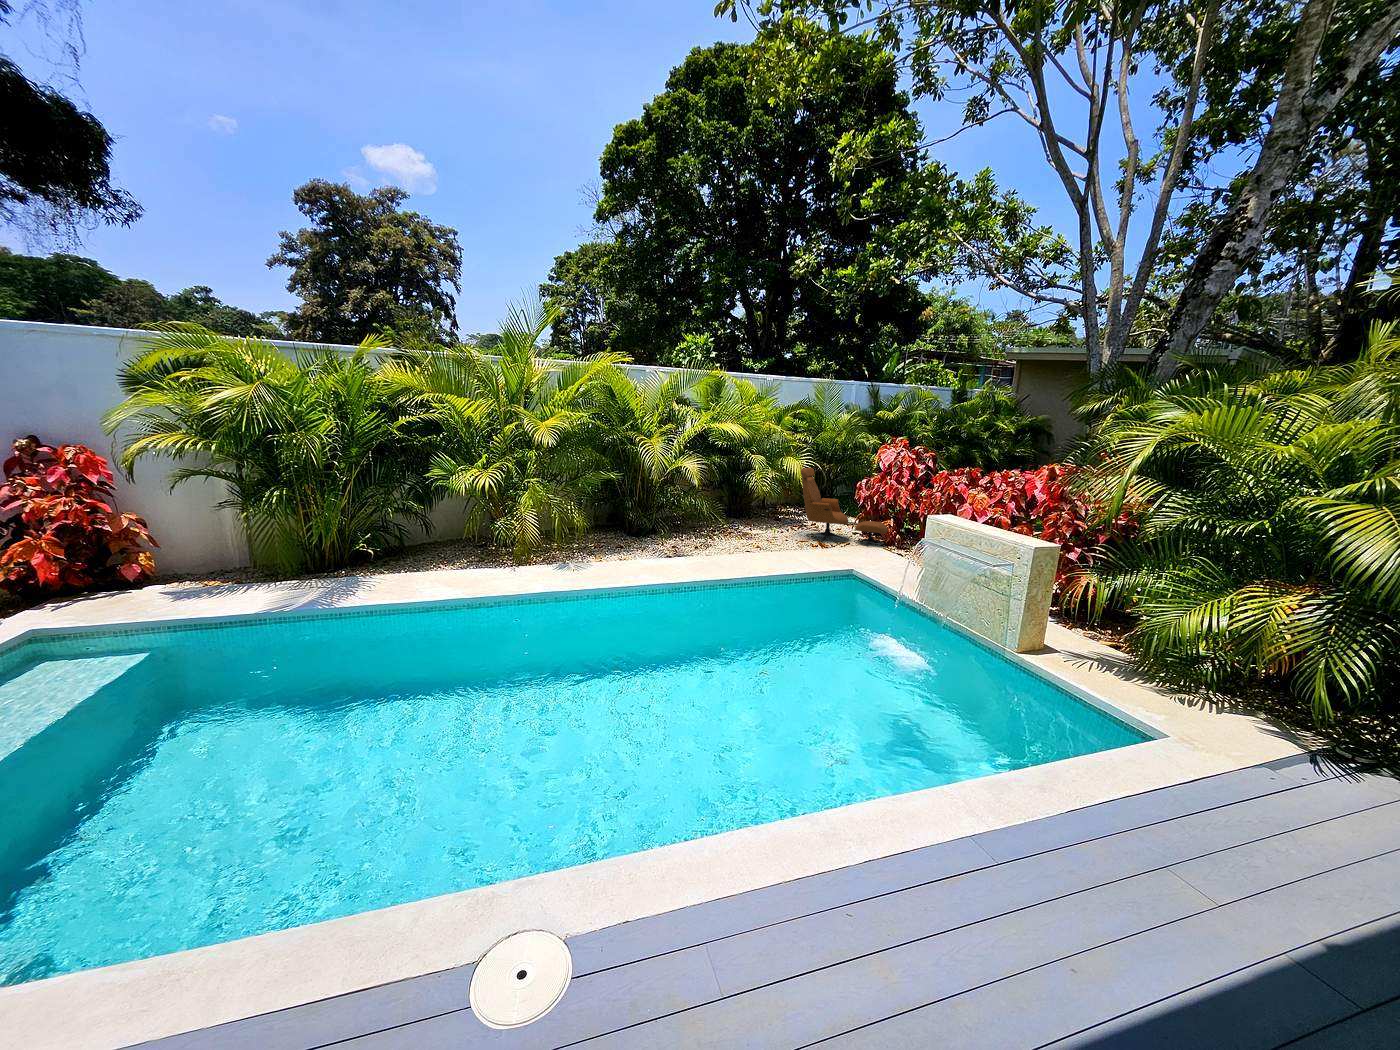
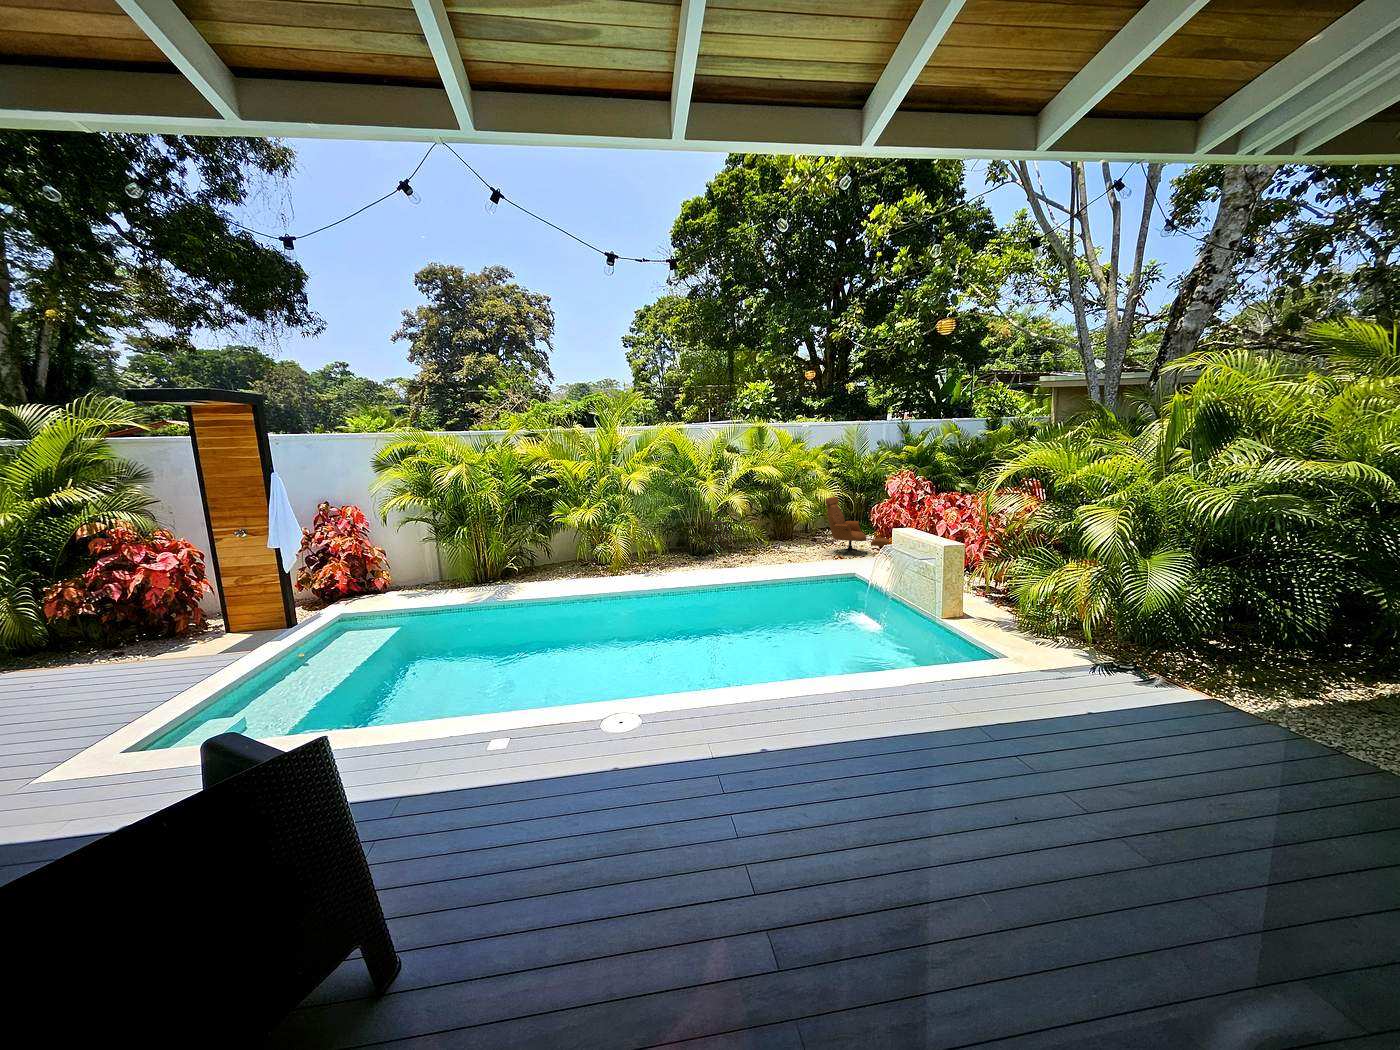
side table: none [645,492,680,544] -> present [705,521,731,561]

